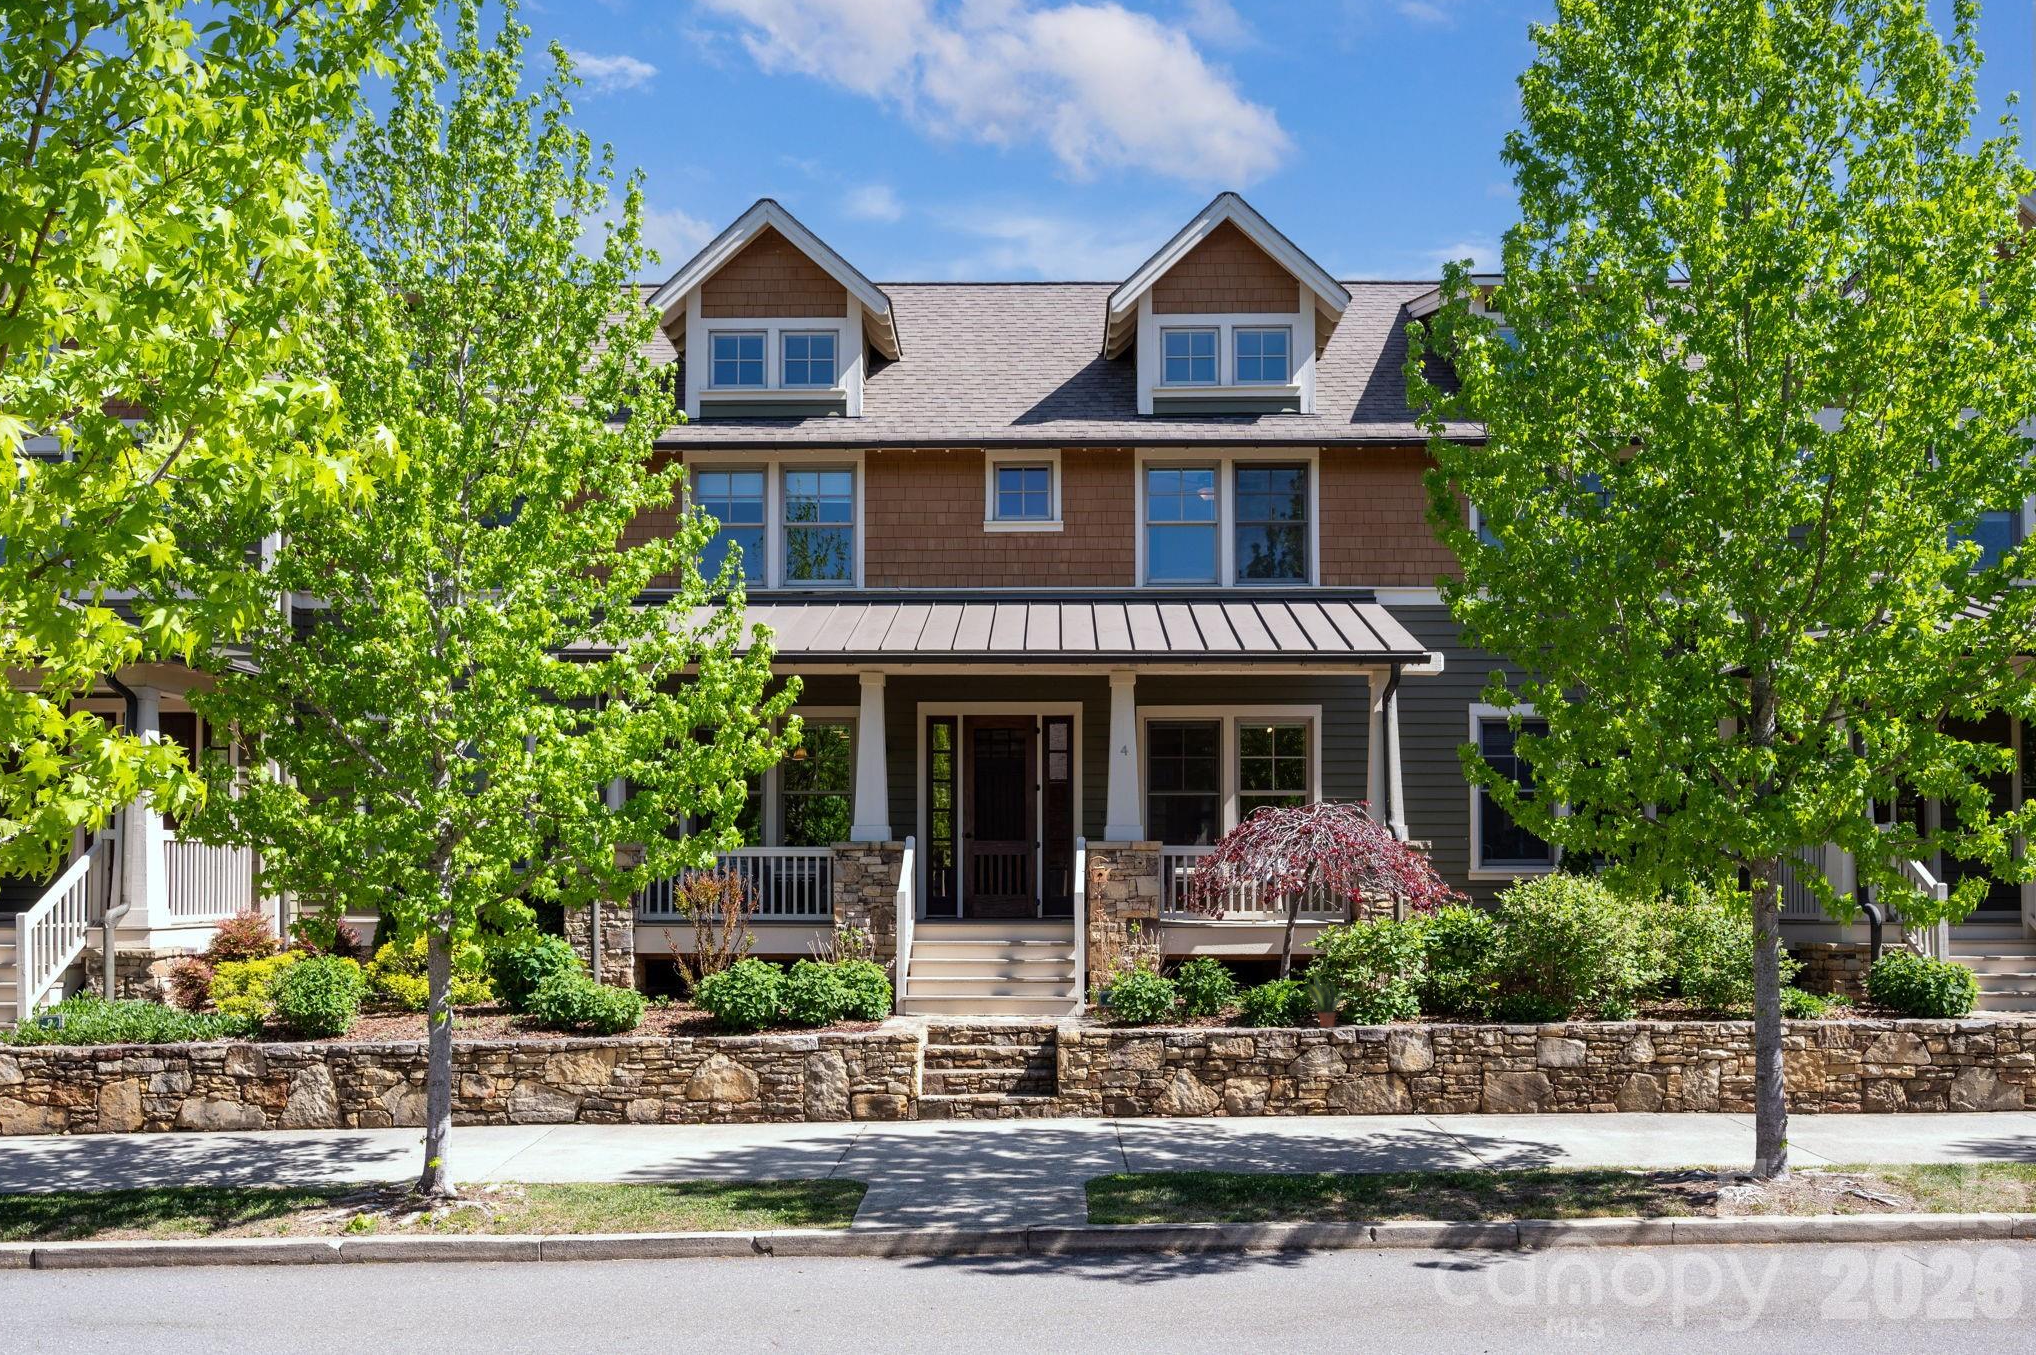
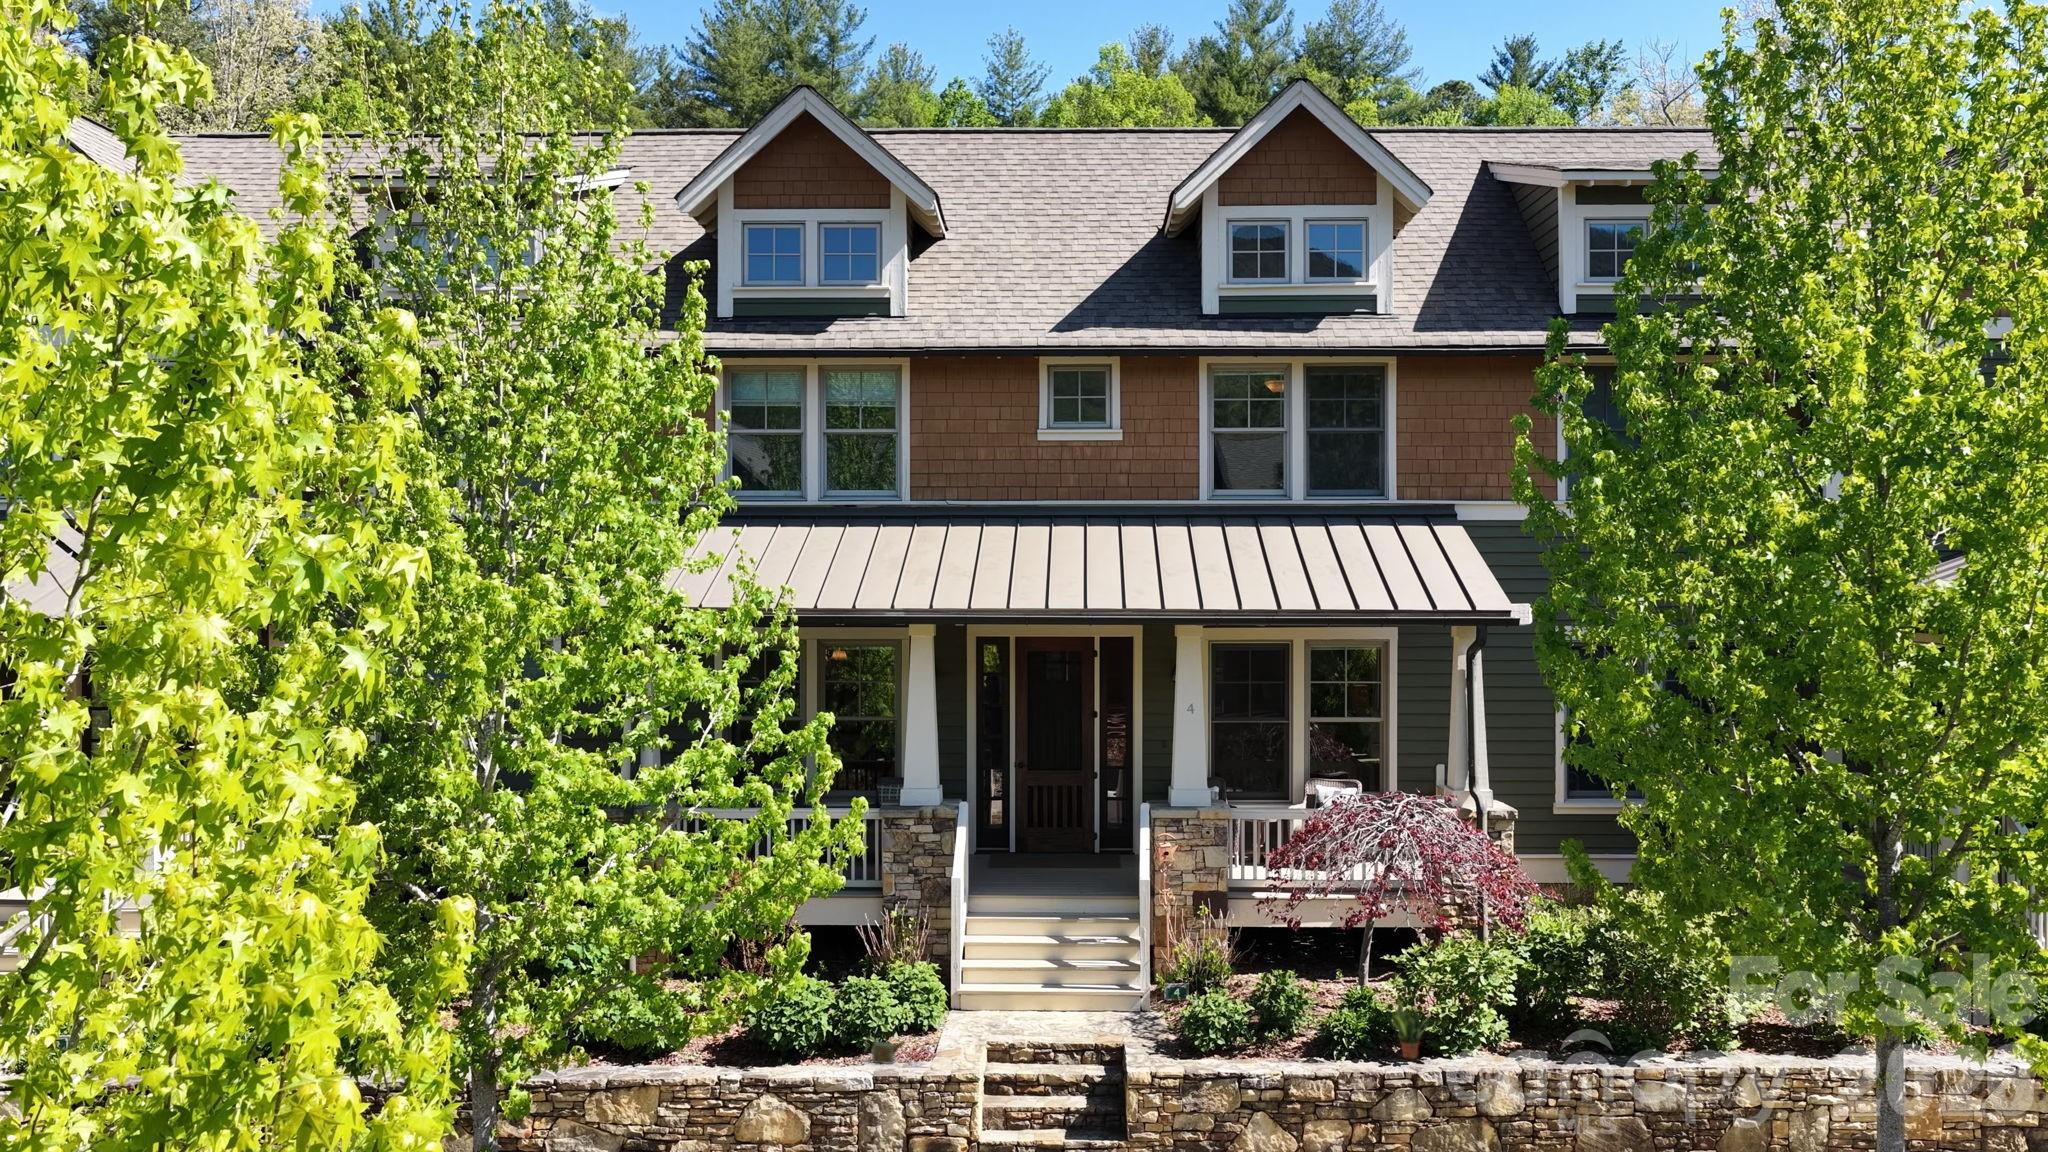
watering can: none [811,1007,851,1031] -> present [864,1037,905,1064]

